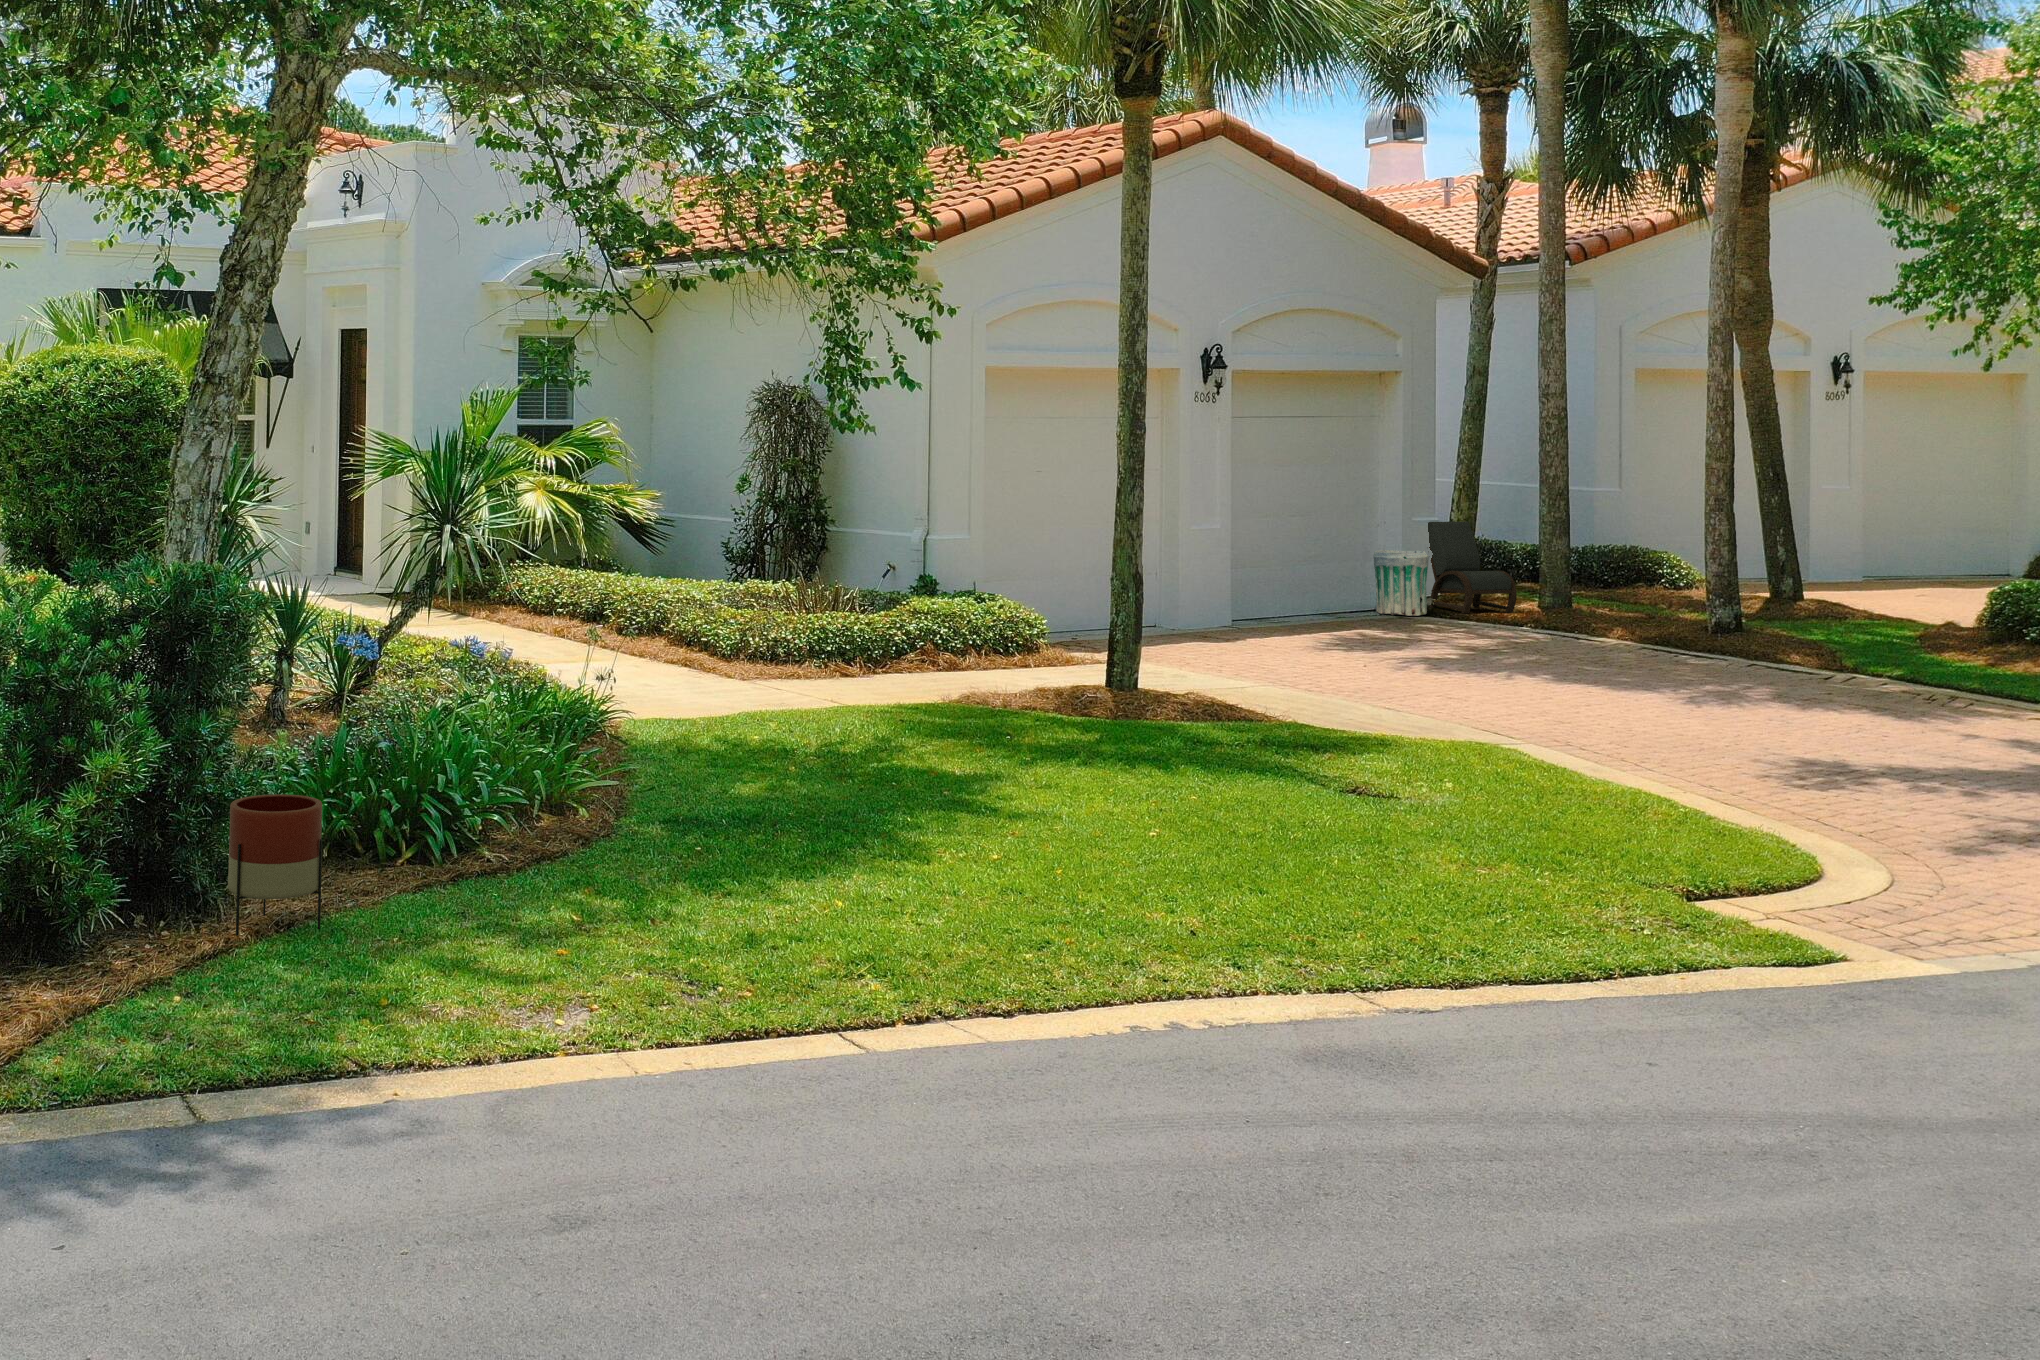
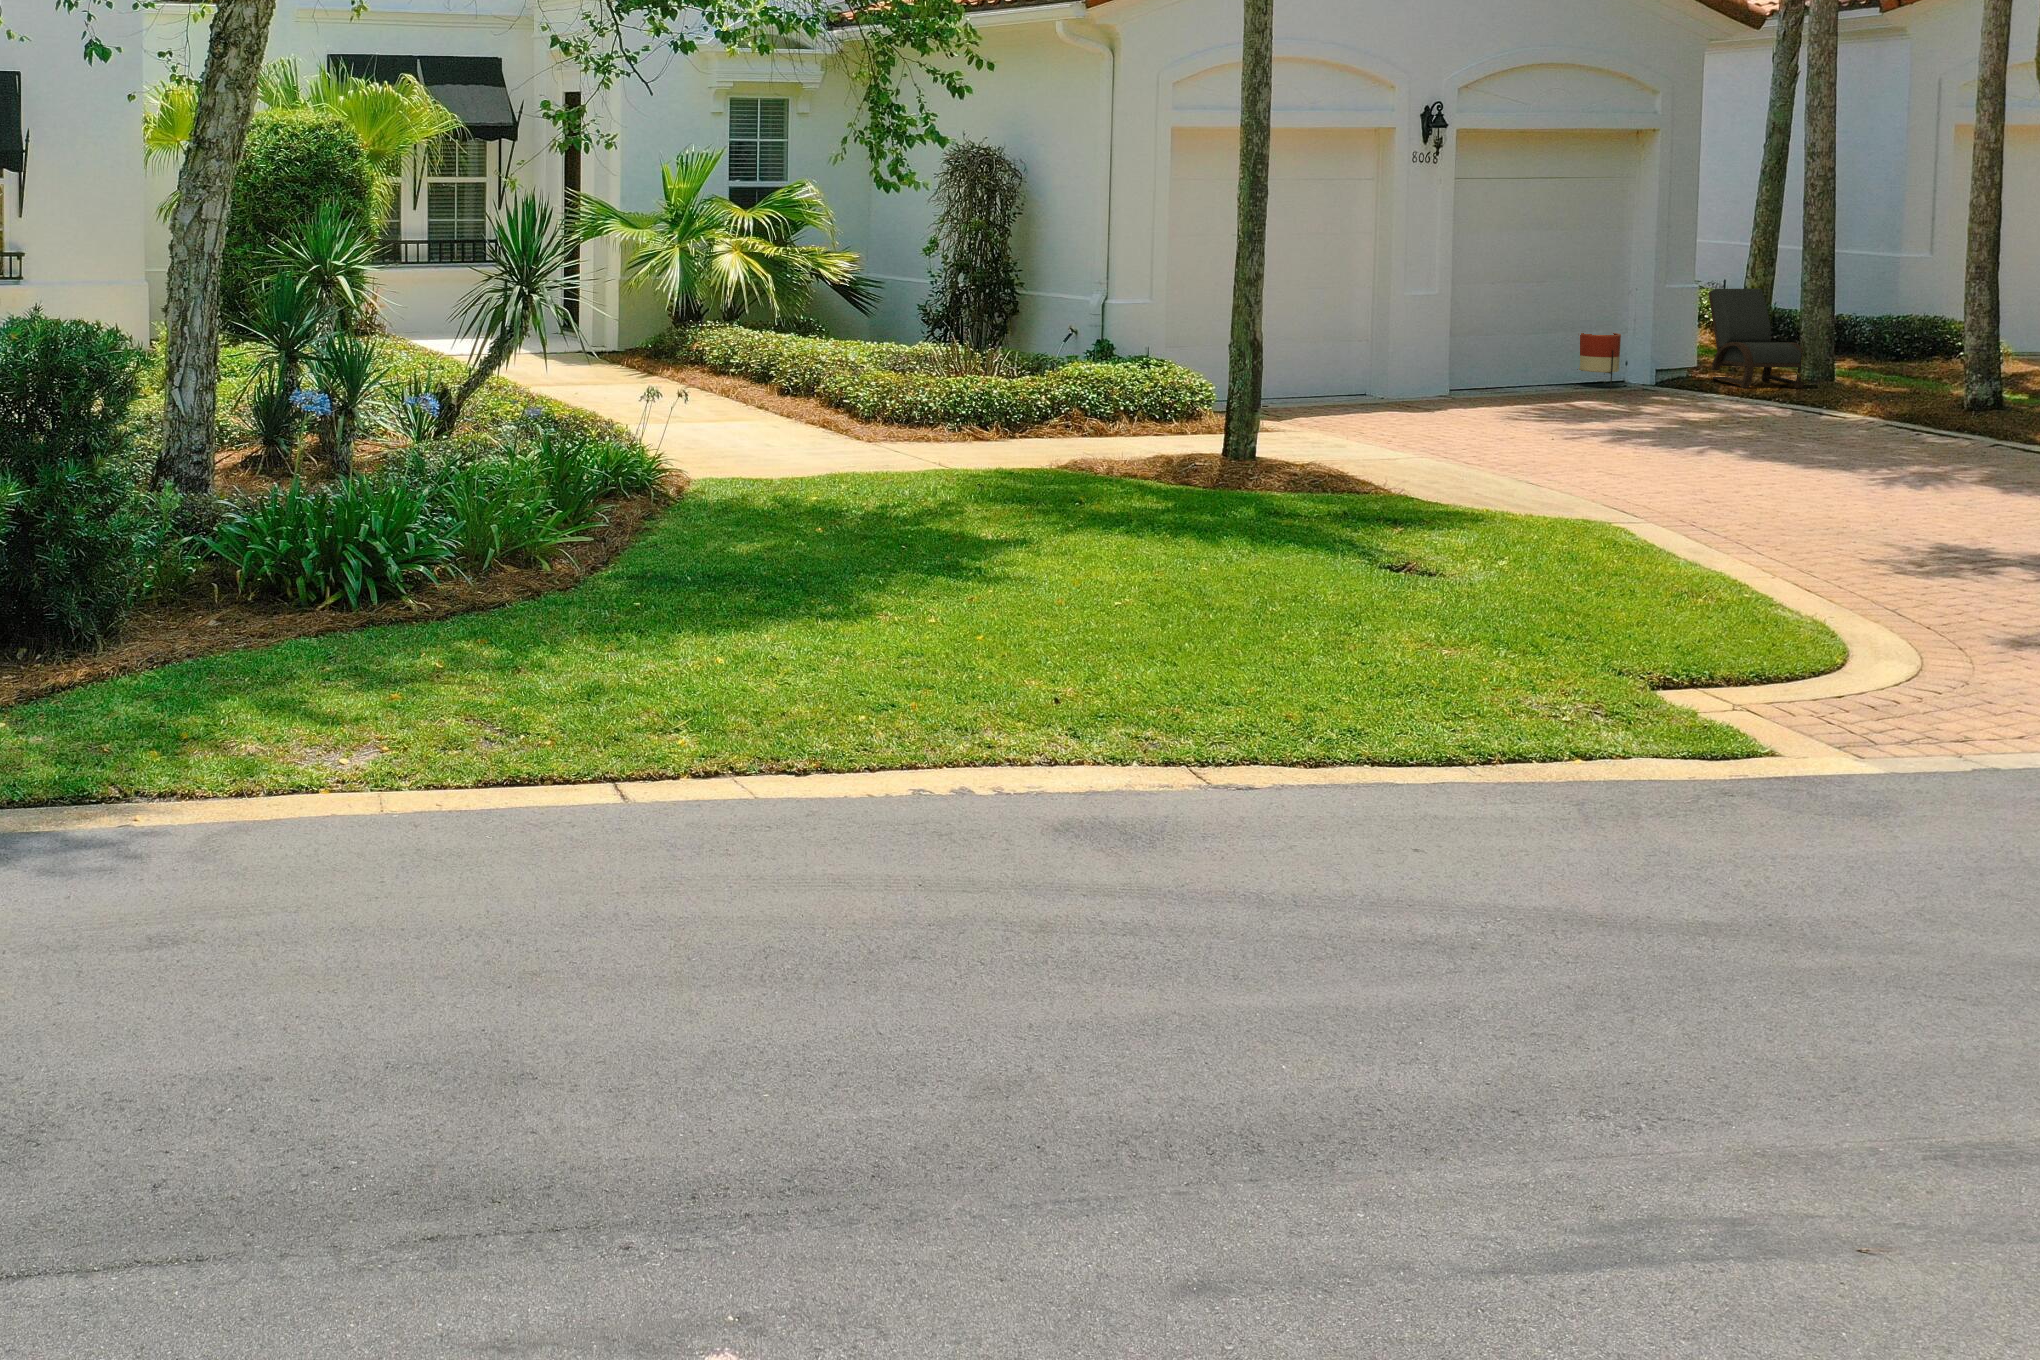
trash can: present [1373,550,1429,616] -> none [1639,319,1701,390]
planter: present [228,794,322,936] -> present [1575,333,1621,389]

